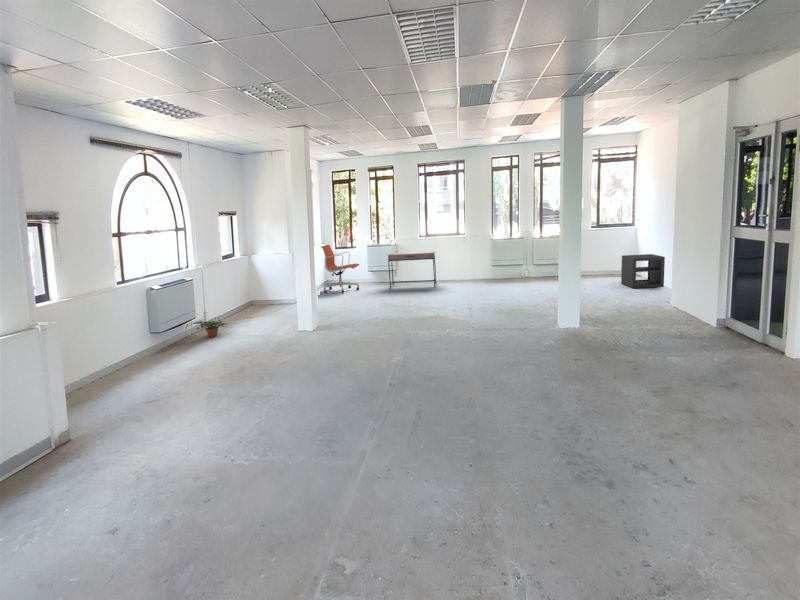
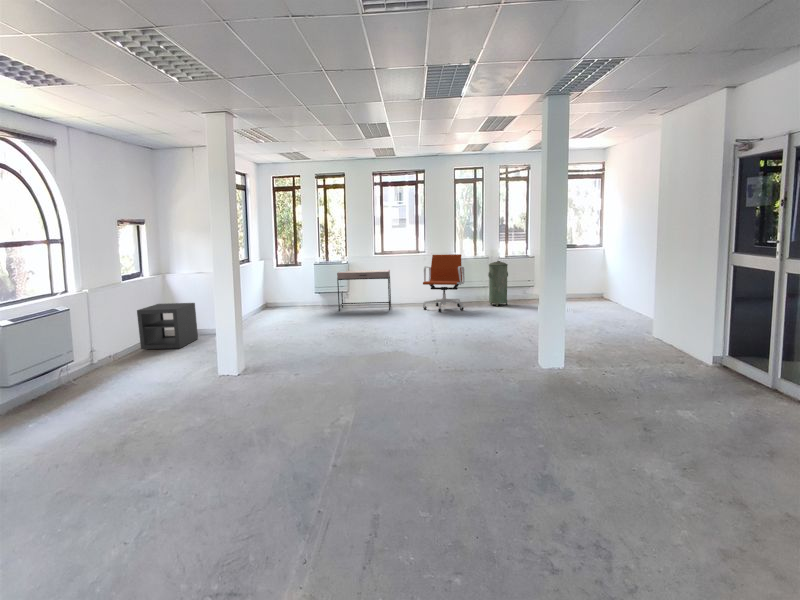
trash can: none [525,241,543,282] -> present [488,261,508,307]
office chair: present [321,245,359,293] -> present [423,254,465,312]
storage cabinet: present [621,254,665,288] -> present [137,303,198,349]
potted plant: present [194,321,226,337] -> none [86,351,136,373]

